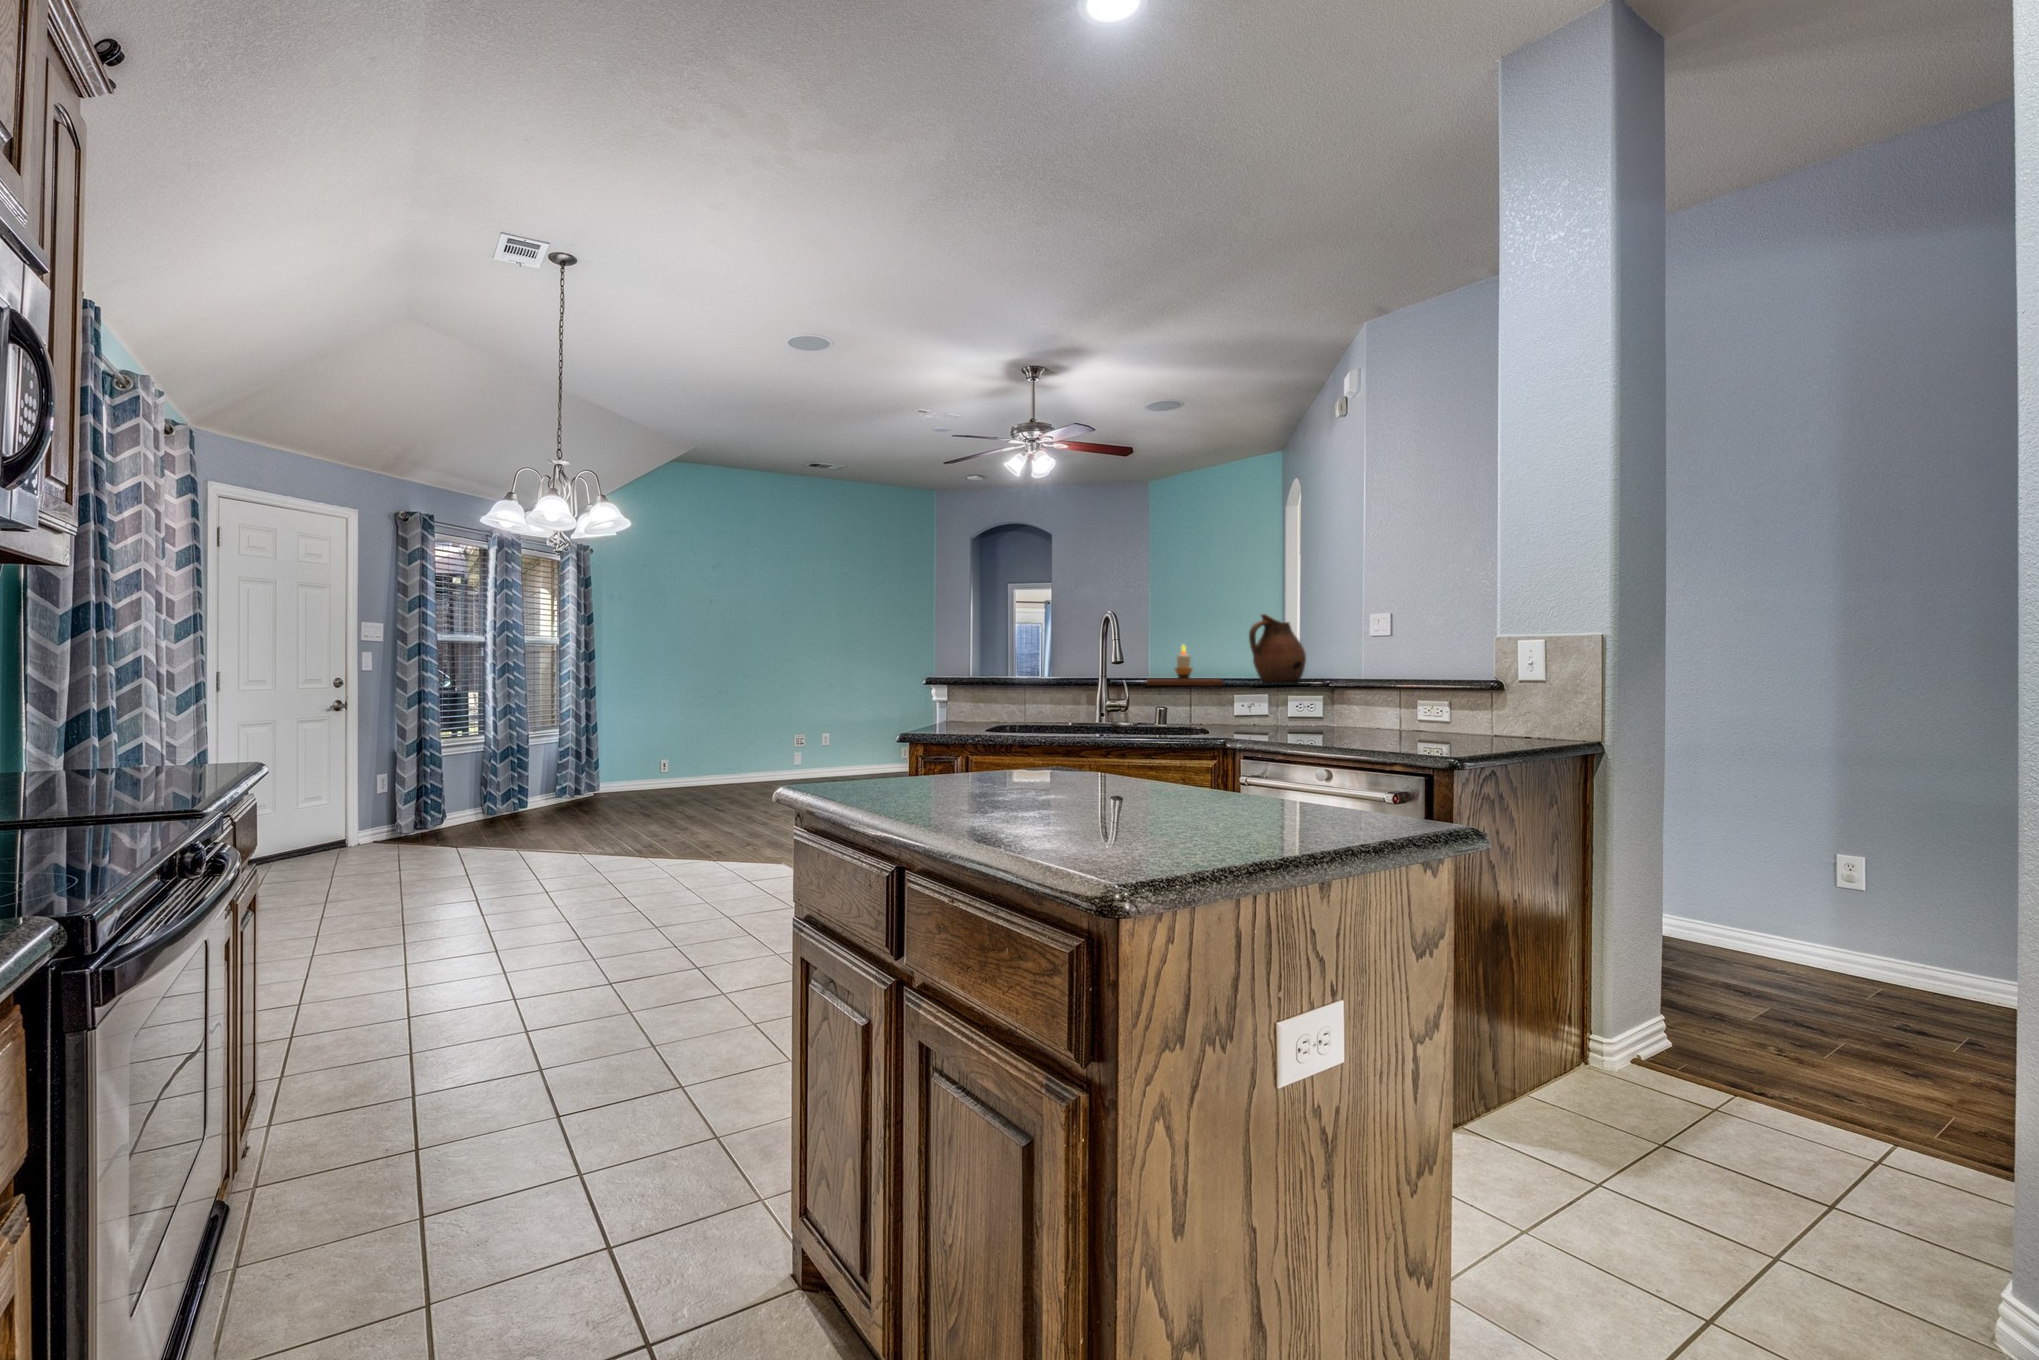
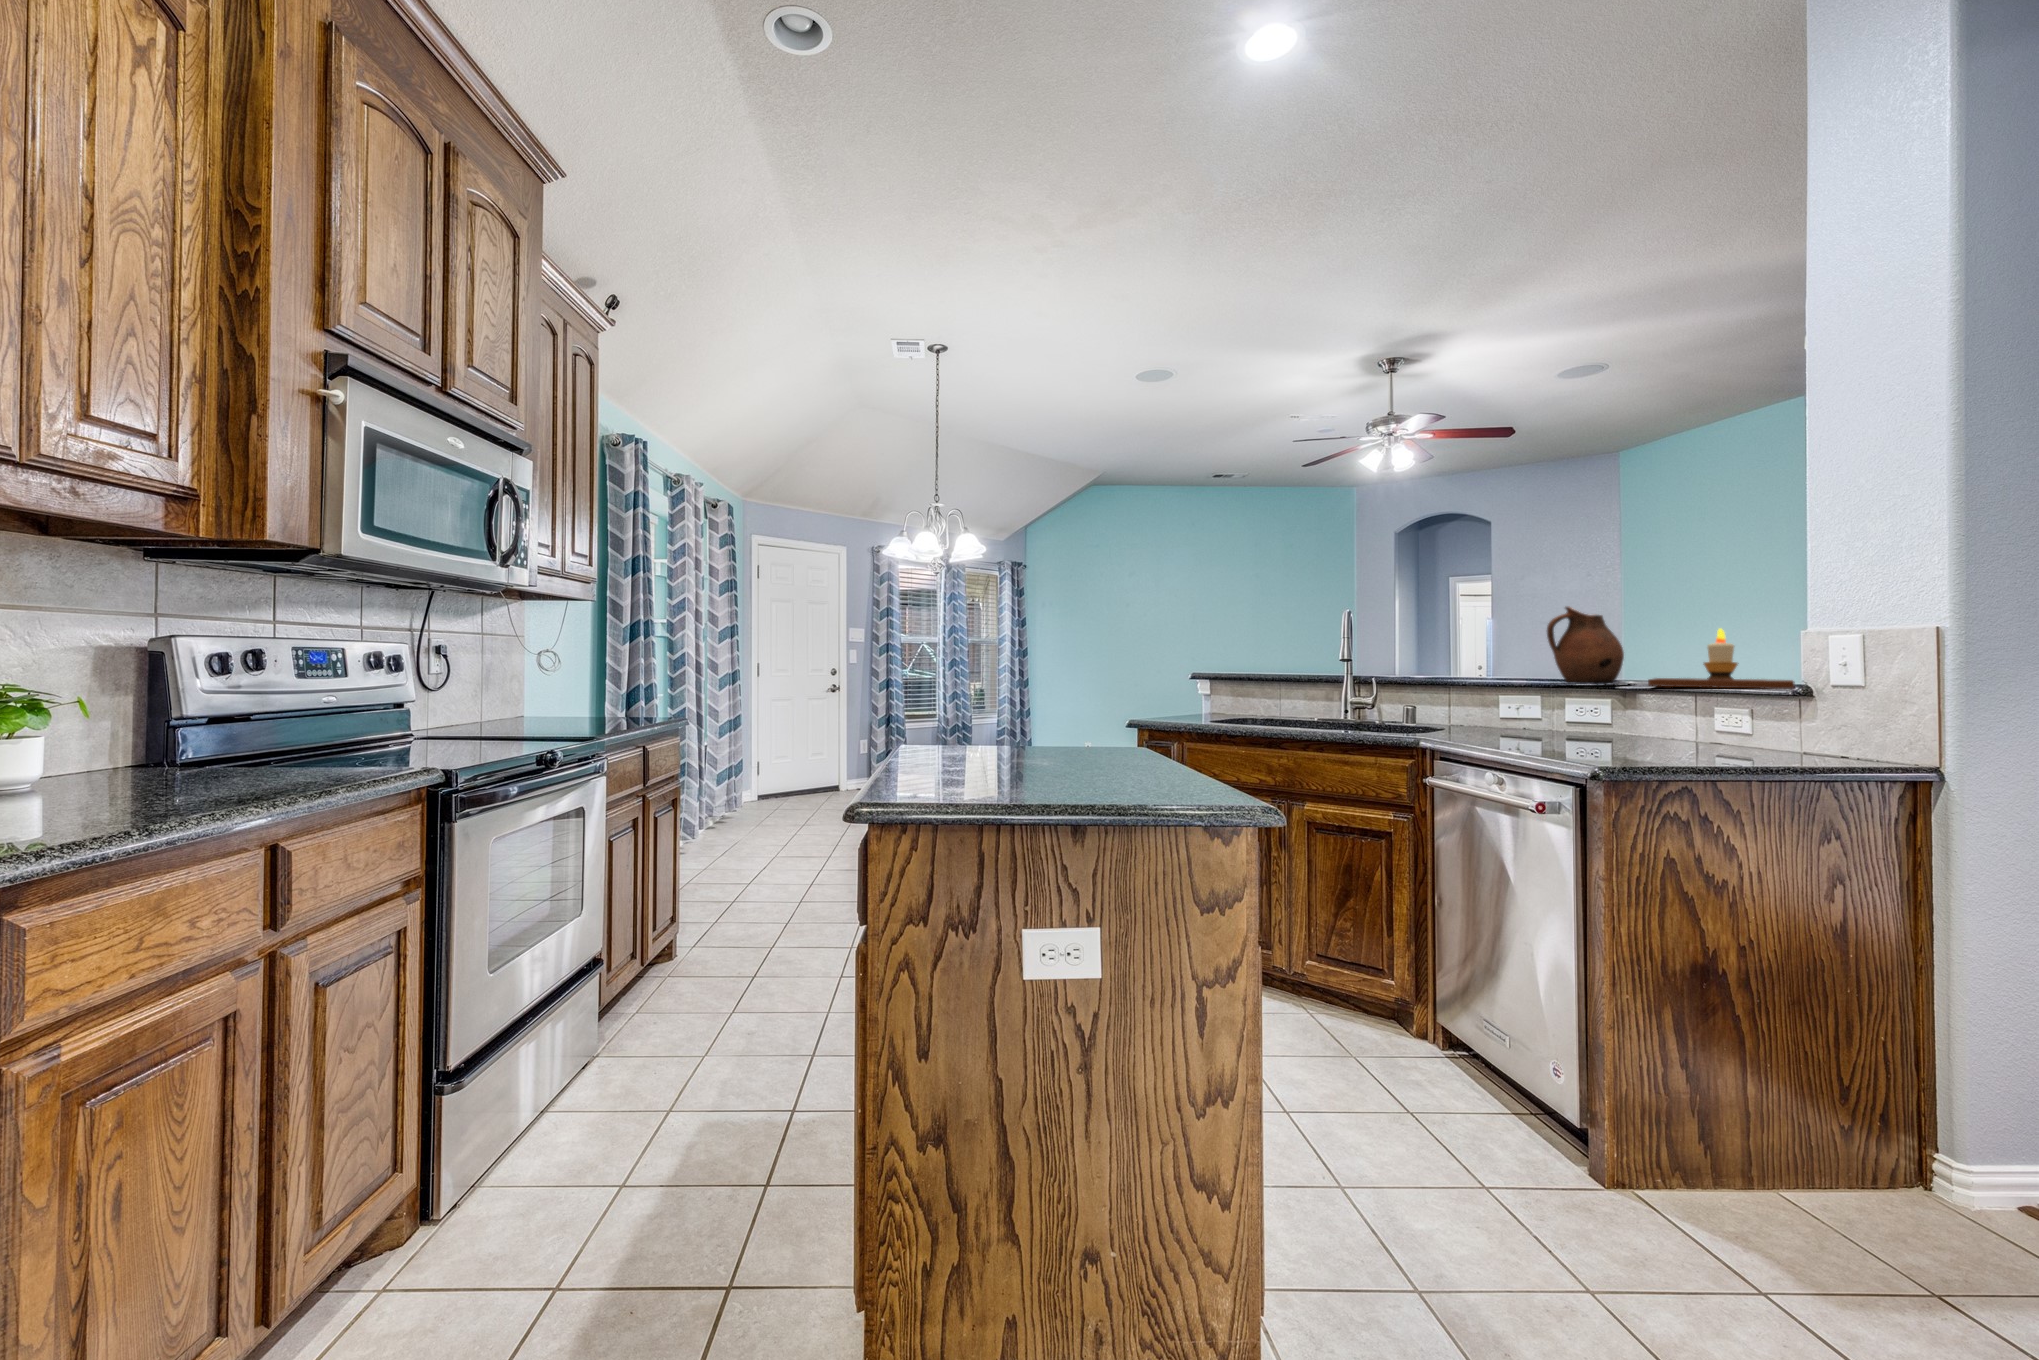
candle: present [1146,645,1223,686] -> present [1648,629,1795,689]

